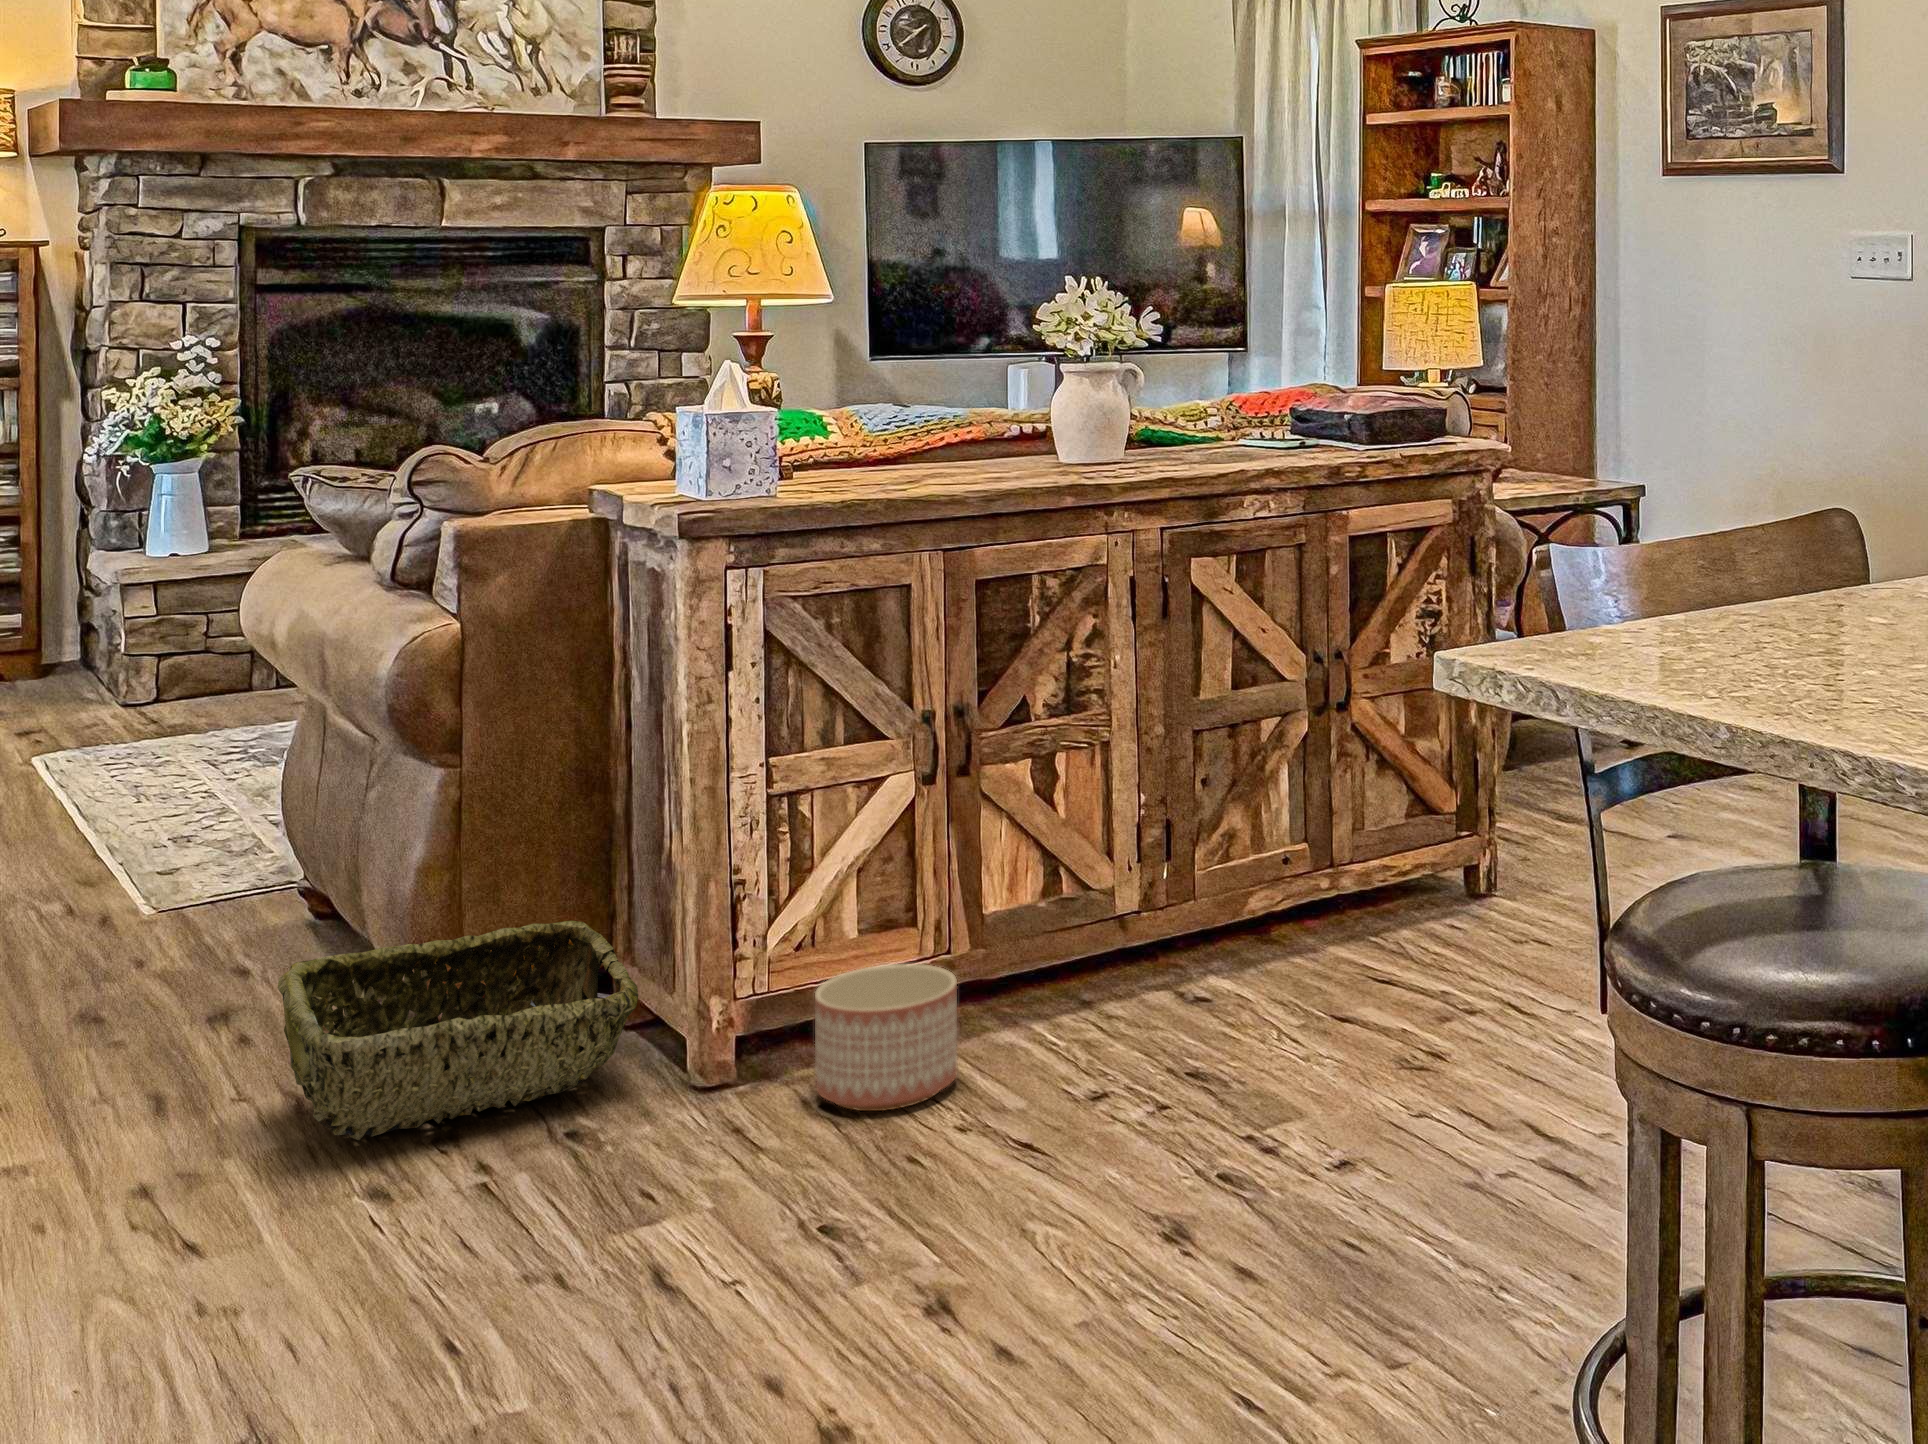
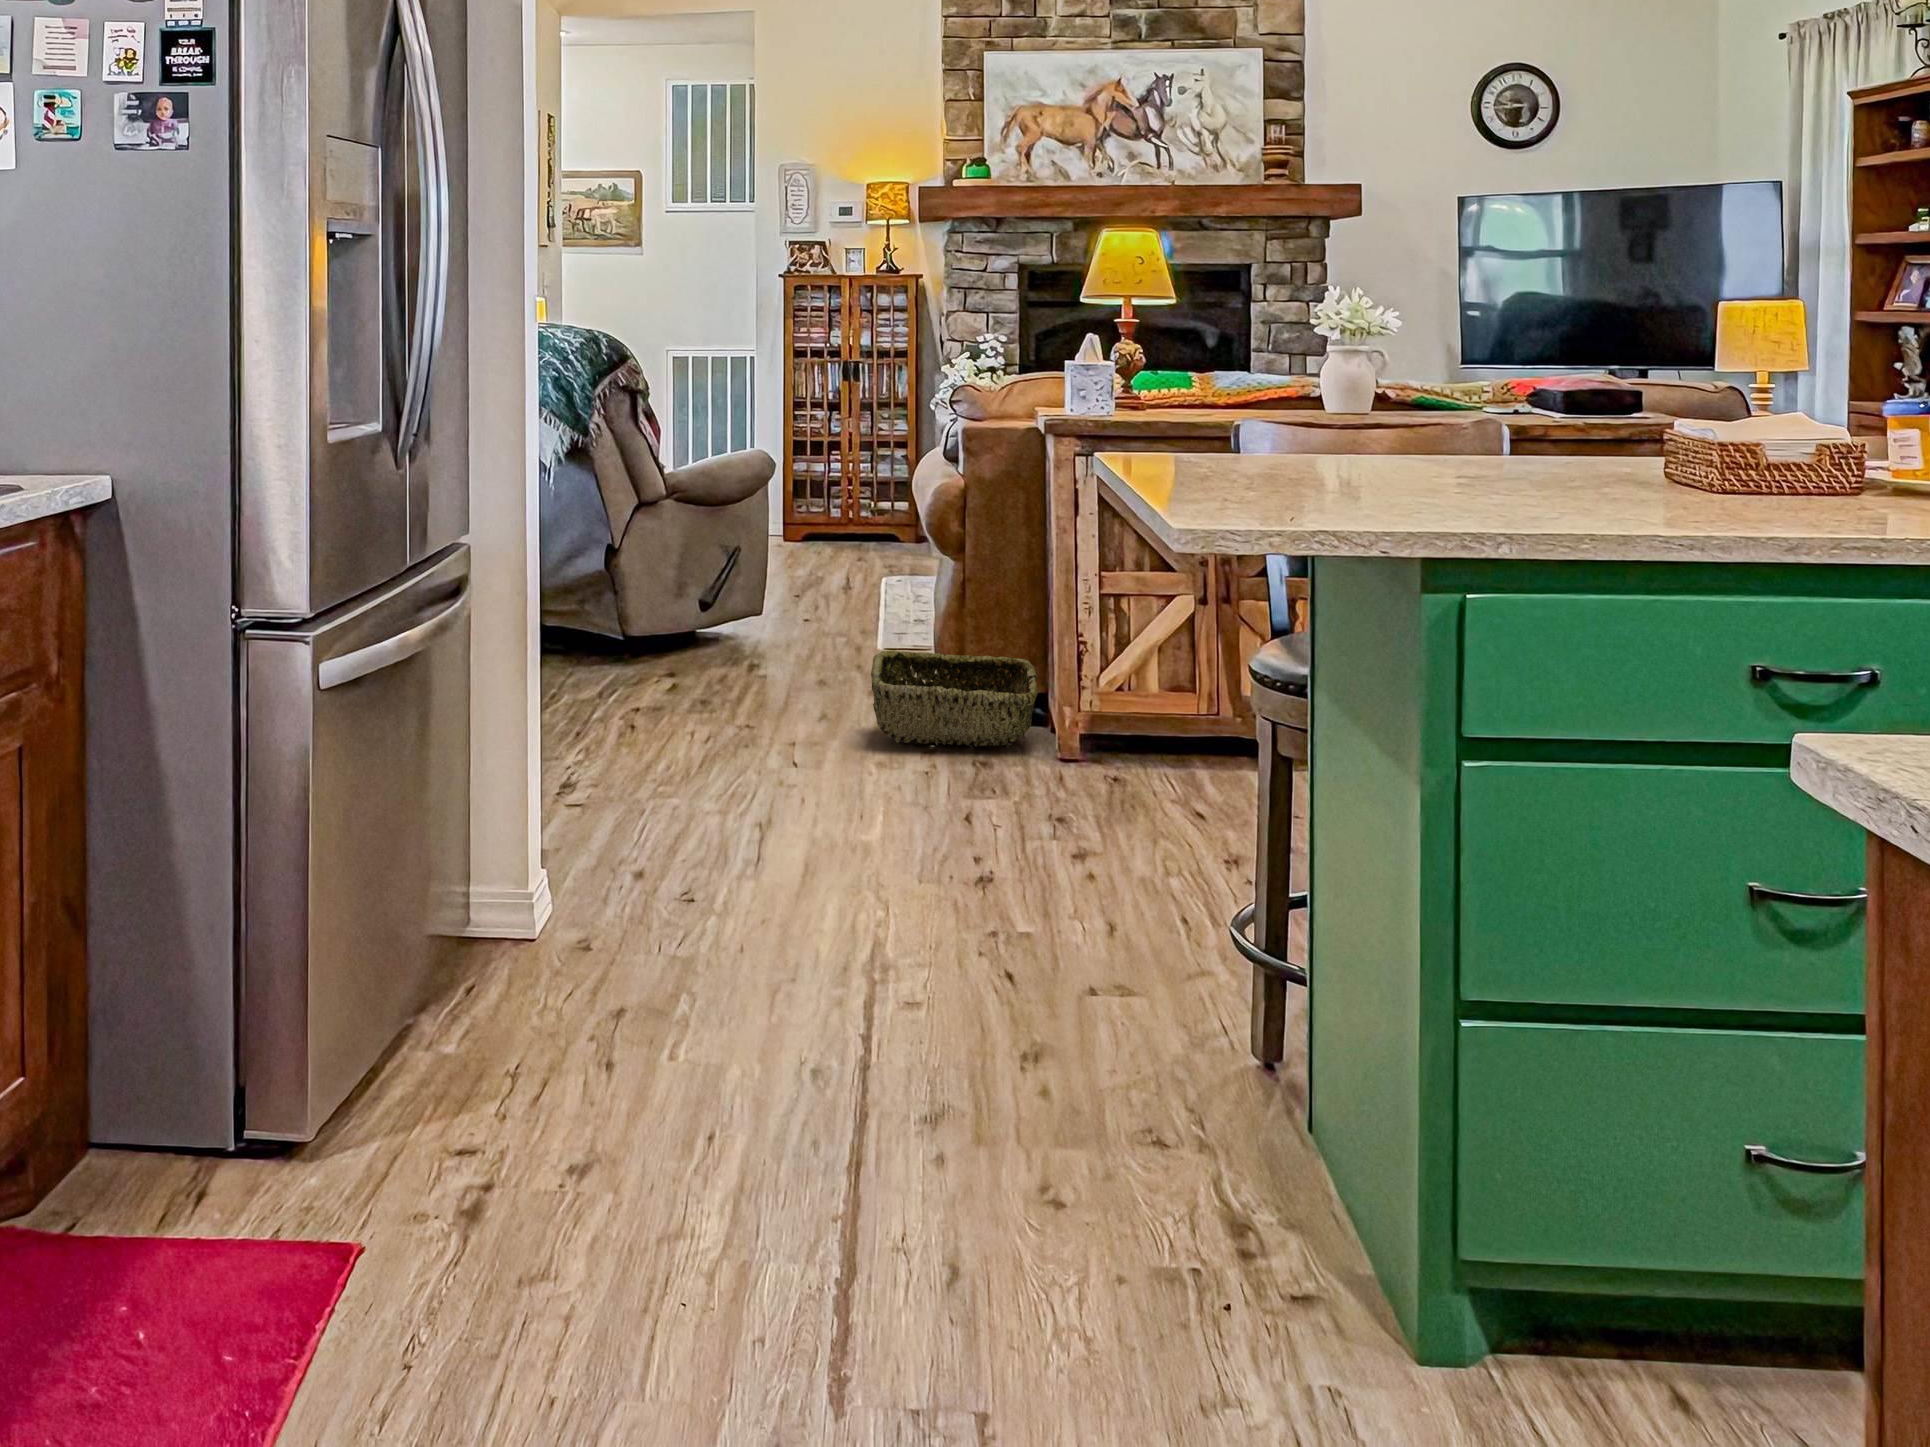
planter: present [815,964,958,1111] -> none [1115,706,1198,784]

